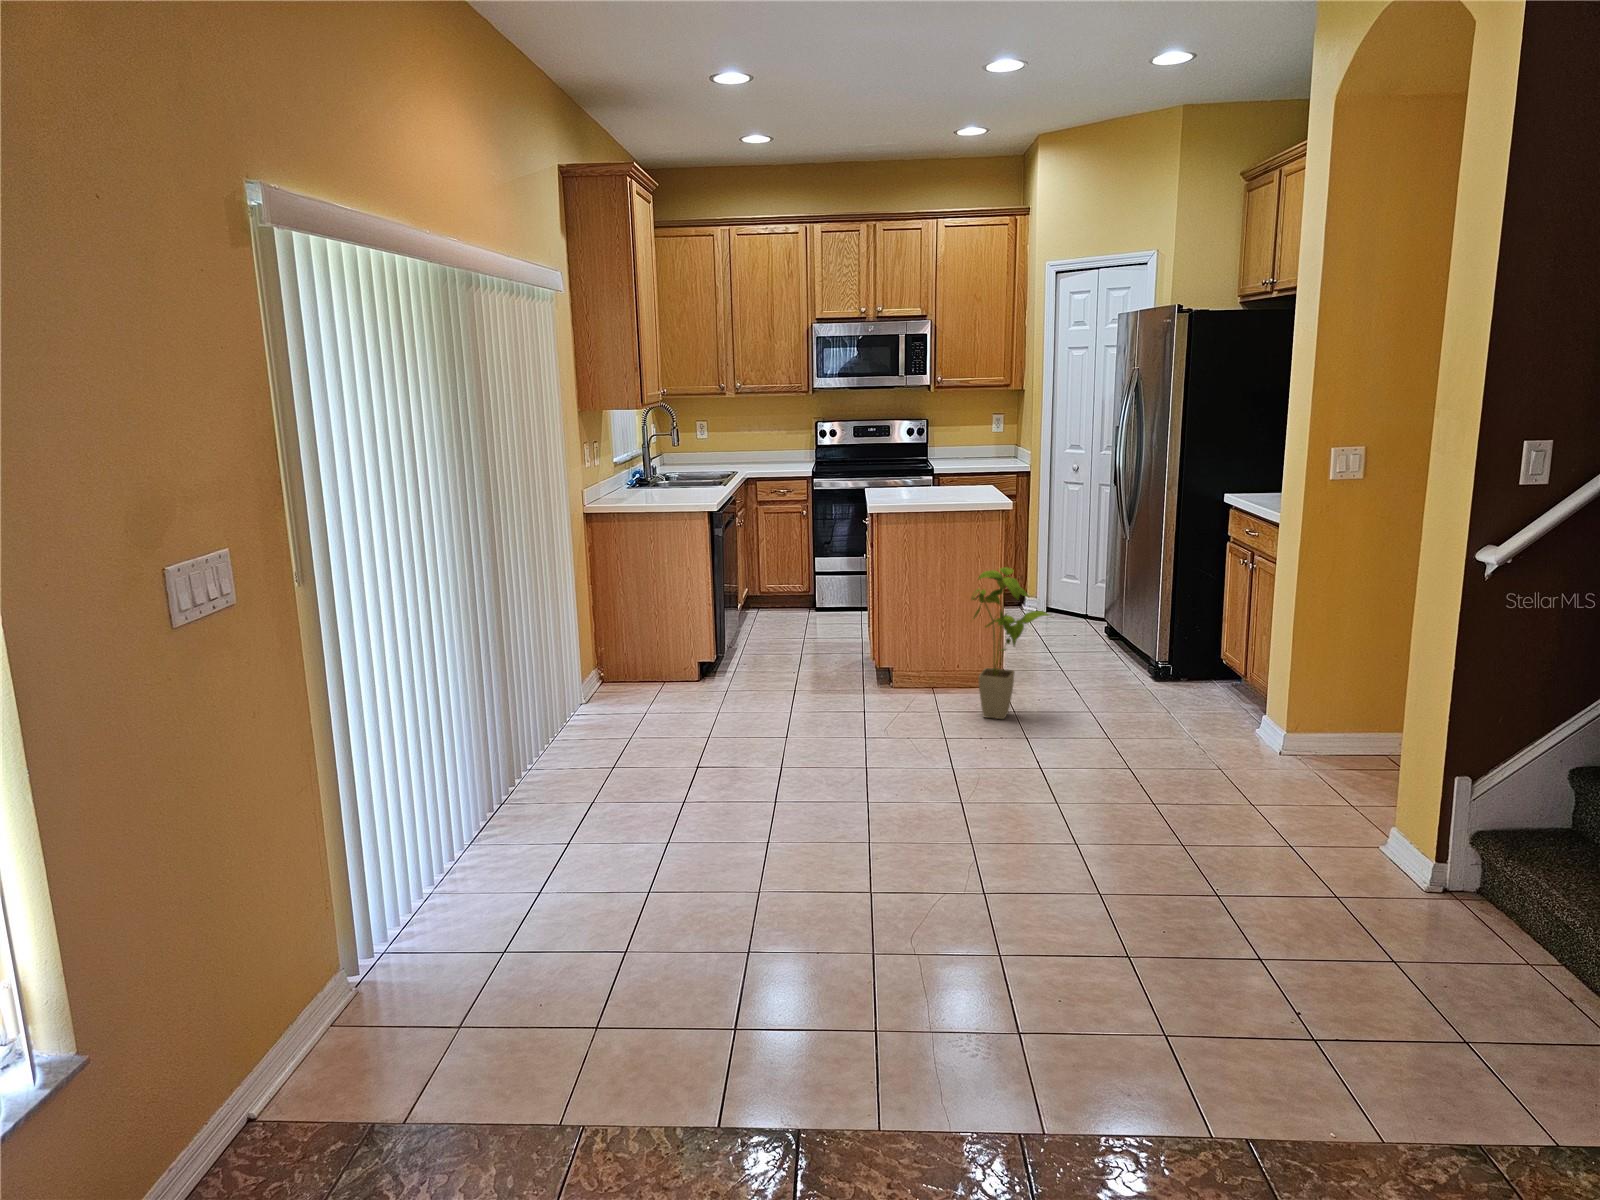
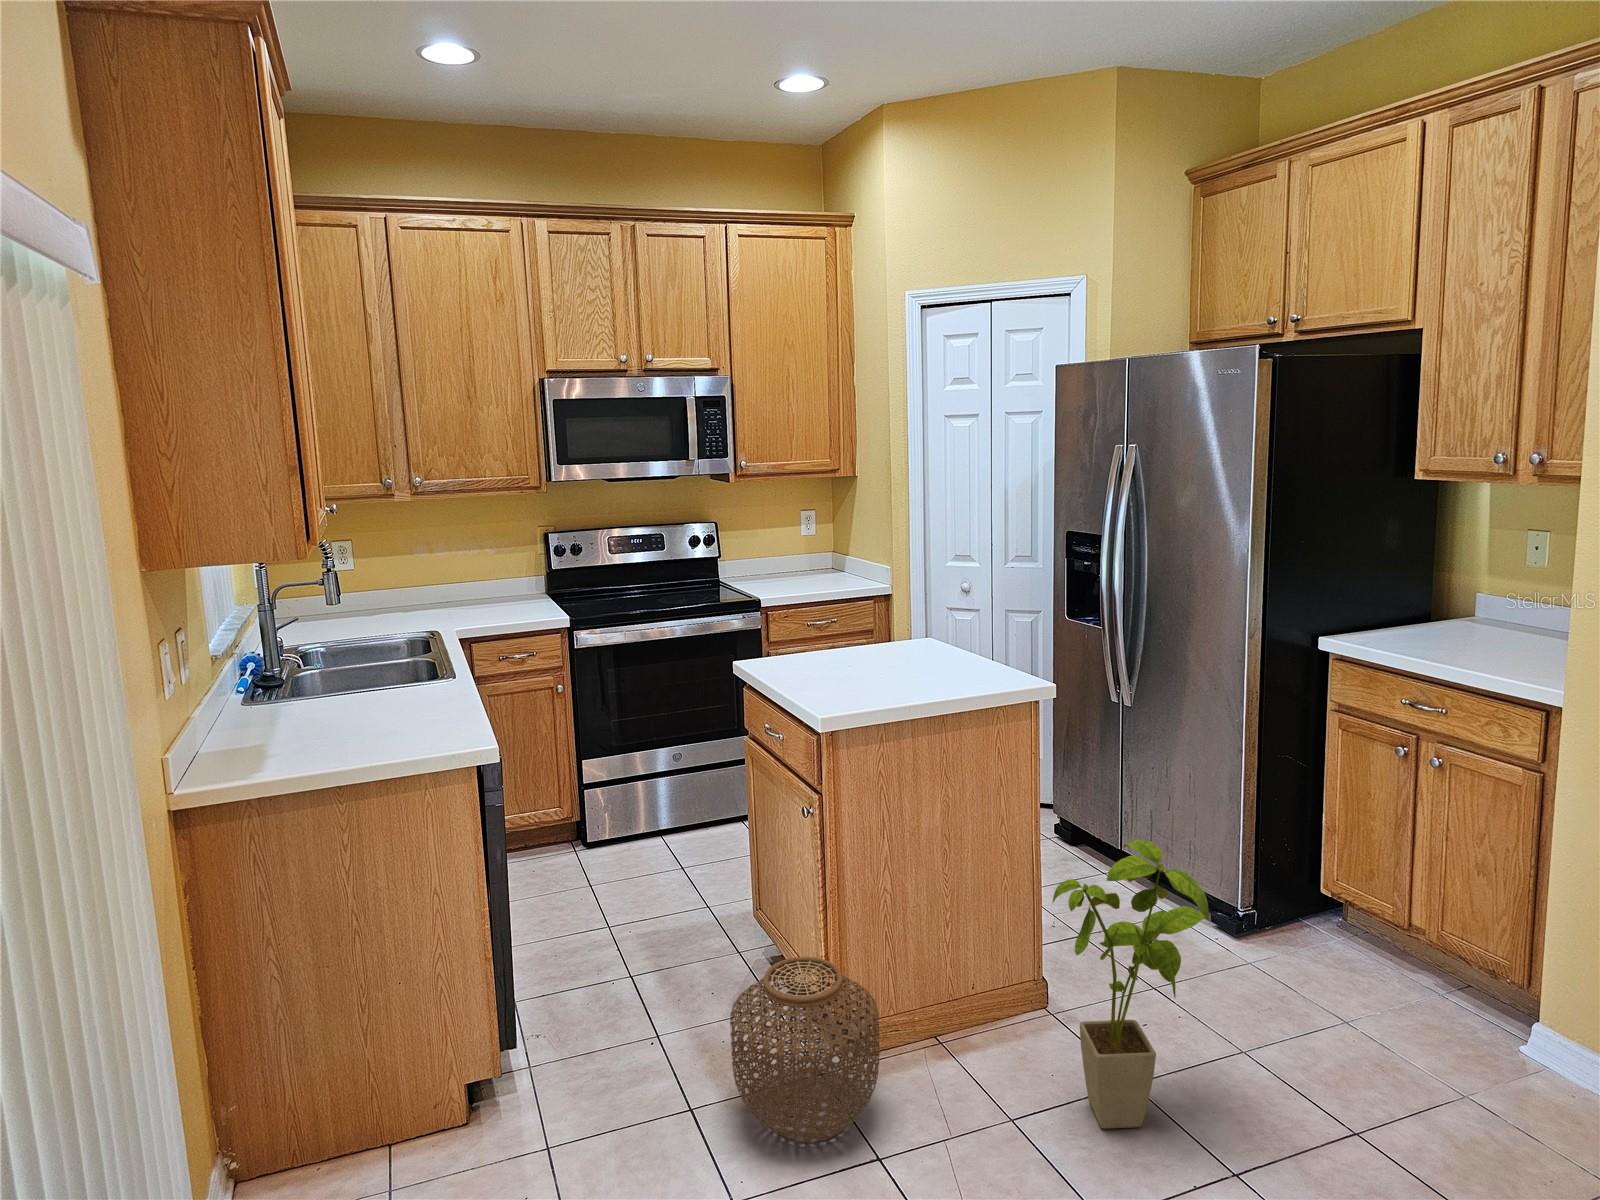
woven basket: none [812,621,885,703] -> present [730,957,880,1142]

